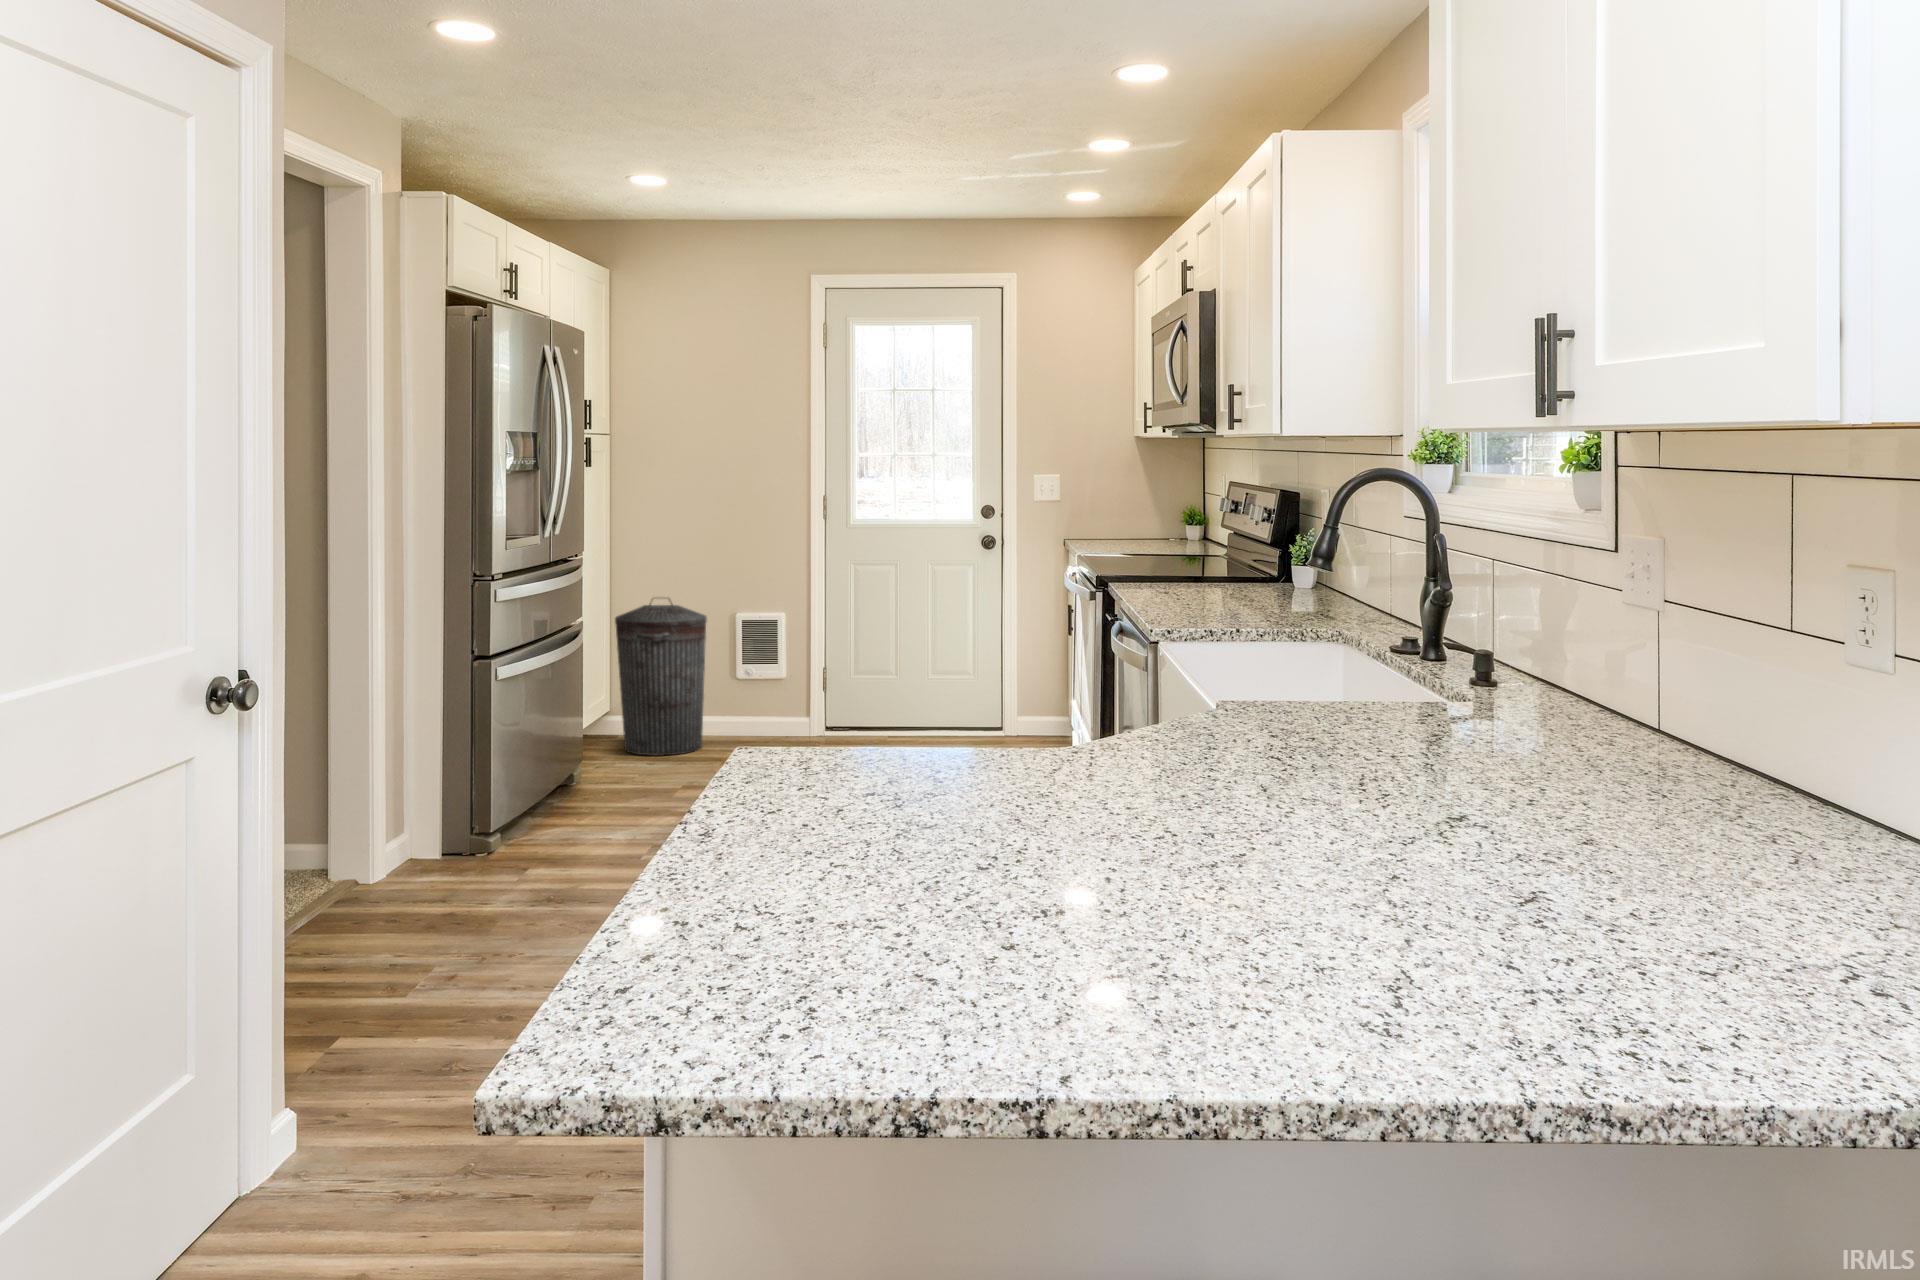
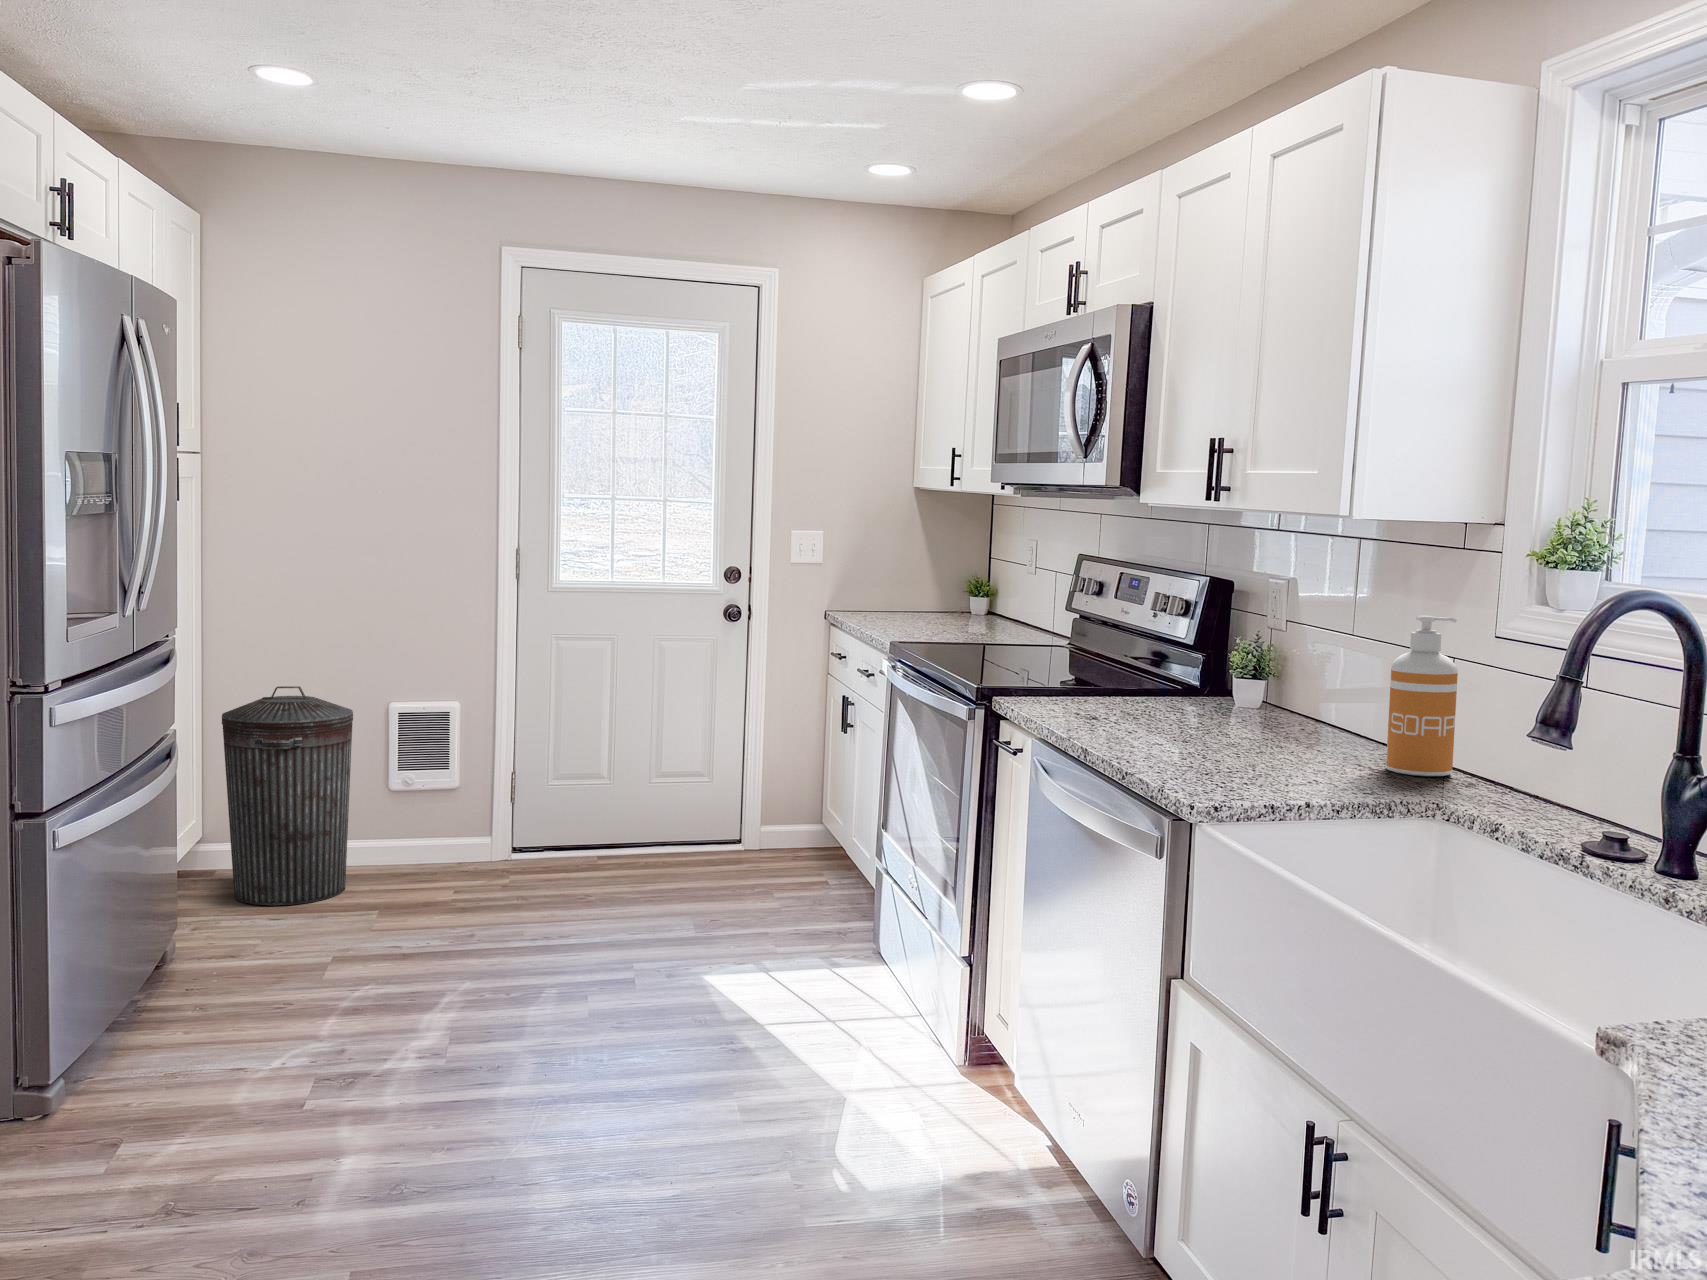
soap dispenser: none [1331,512,1378,621] -> present [1386,616,1458,776]

